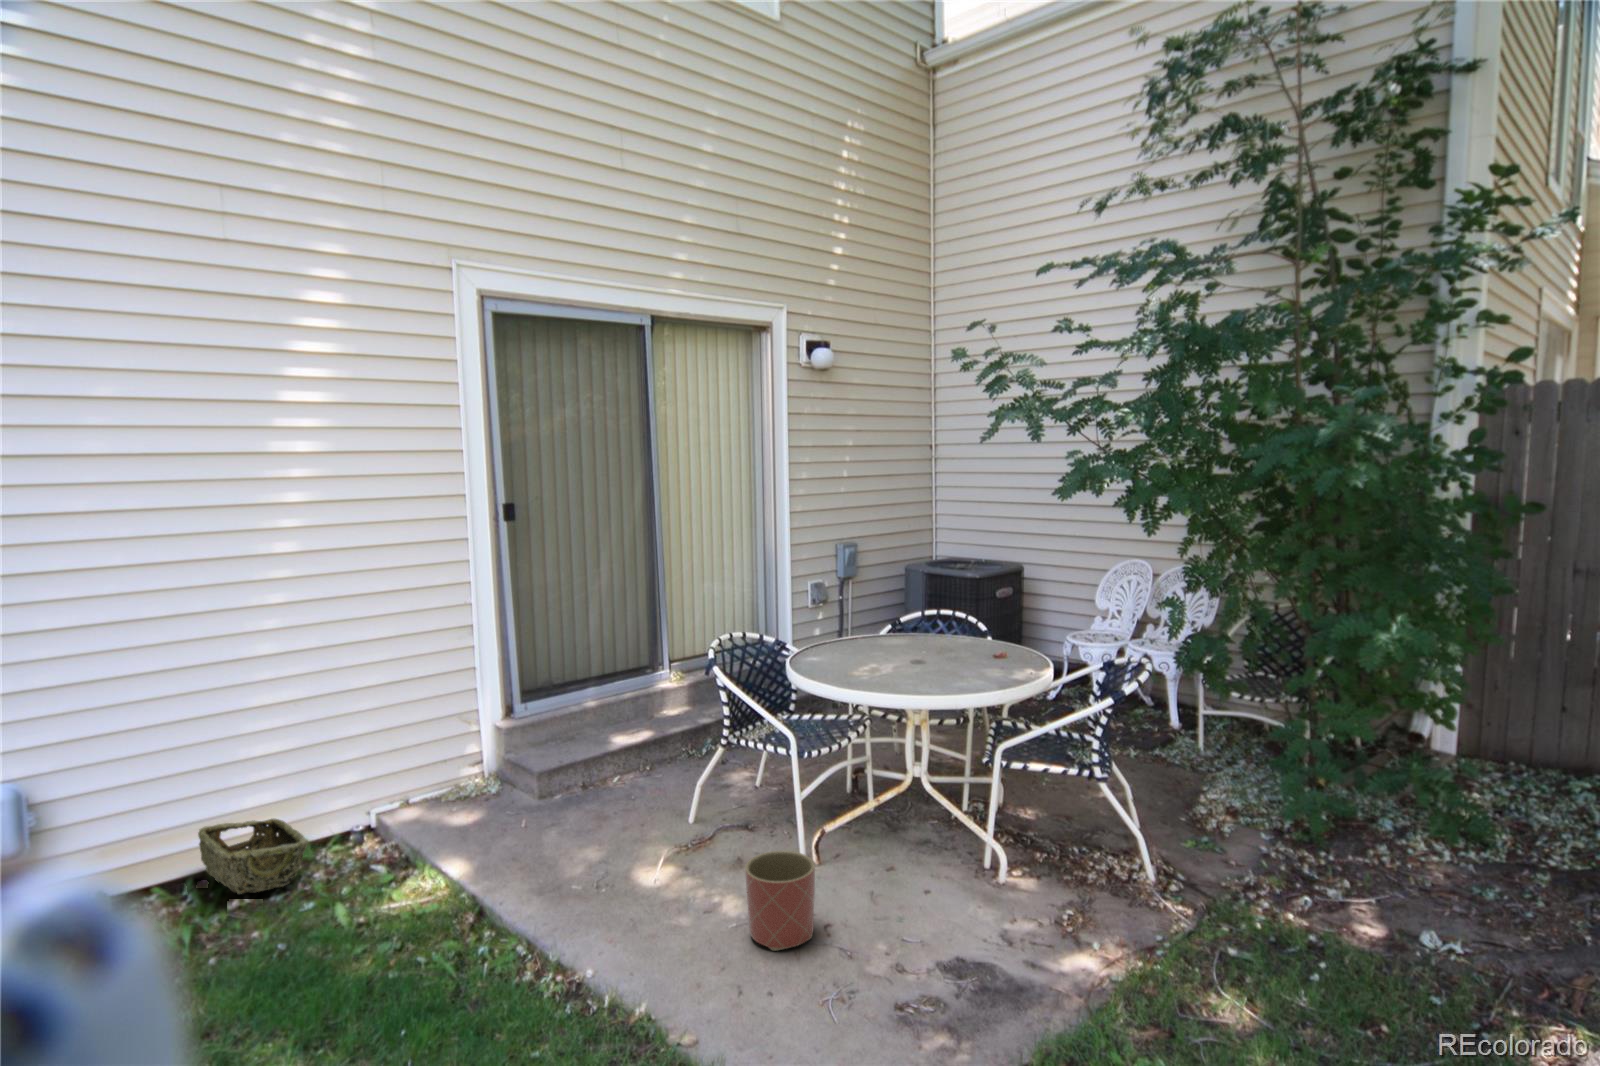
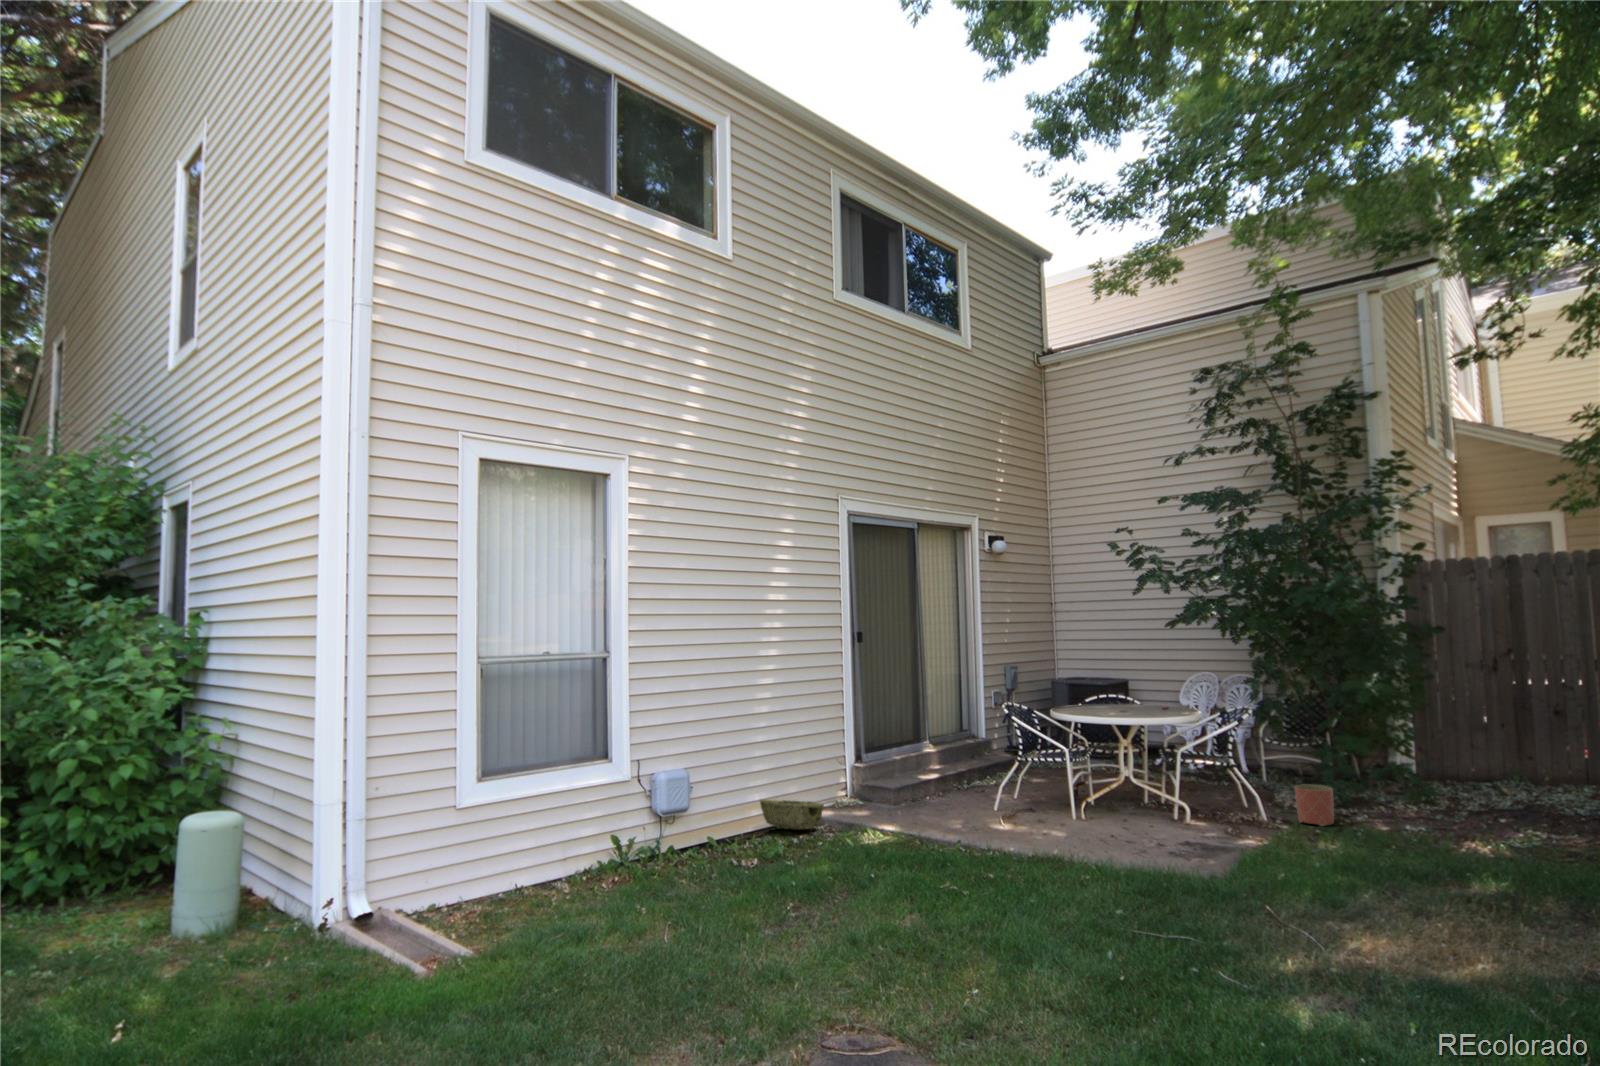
planter: present [745,850,815,951] -> present [1295,785,1334,826]

